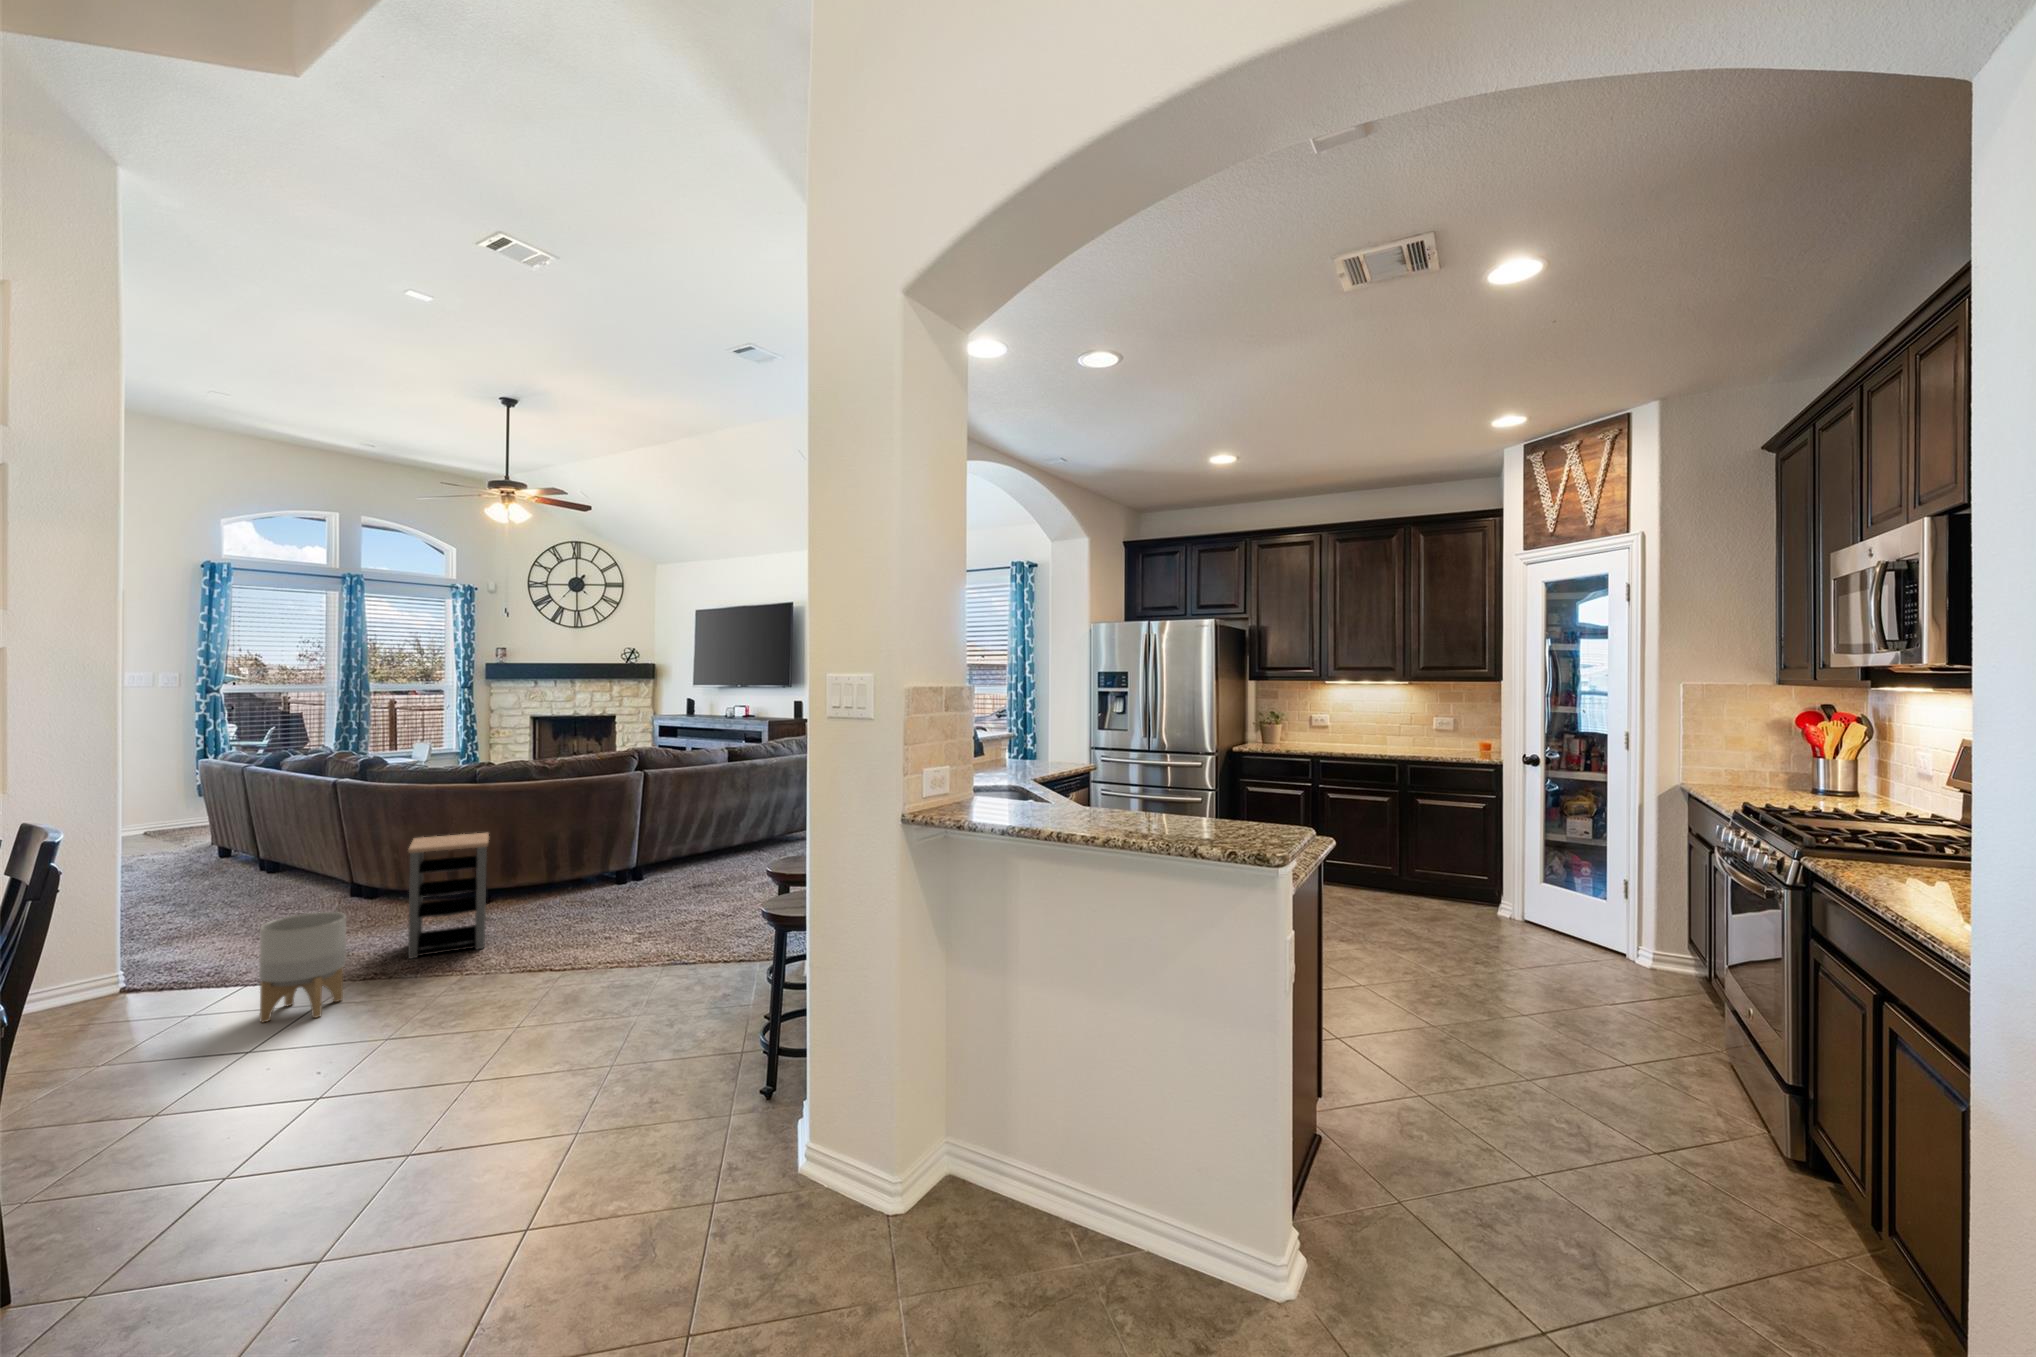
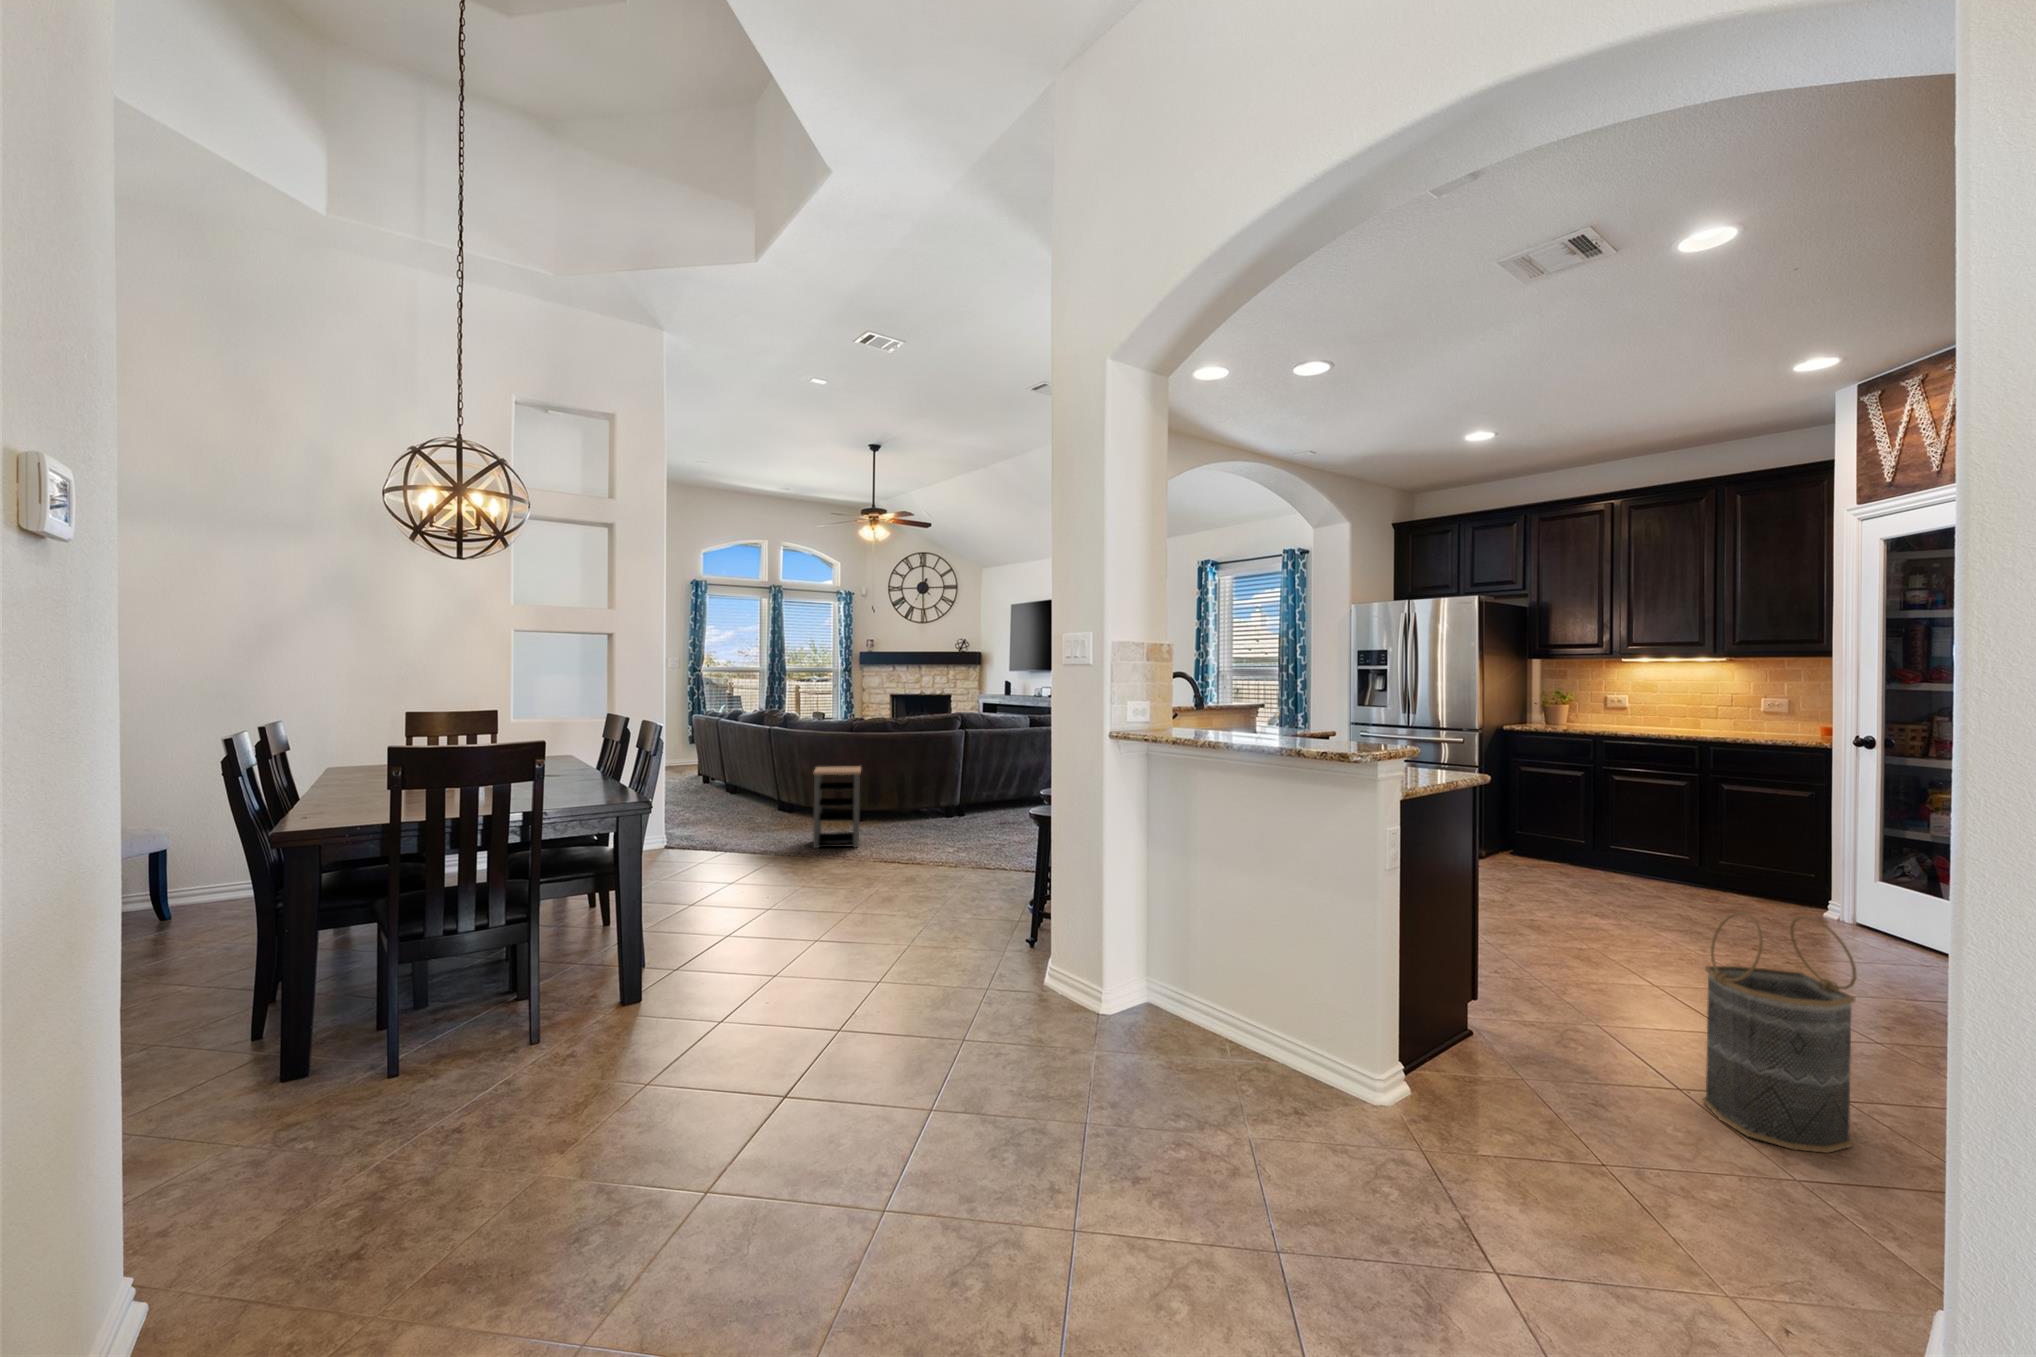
planter: present [259,912,346,1023] -> none [735,807,780,873]
basket: none [1565,983,1711,1247] -> present [1703,912,1857,1153]

